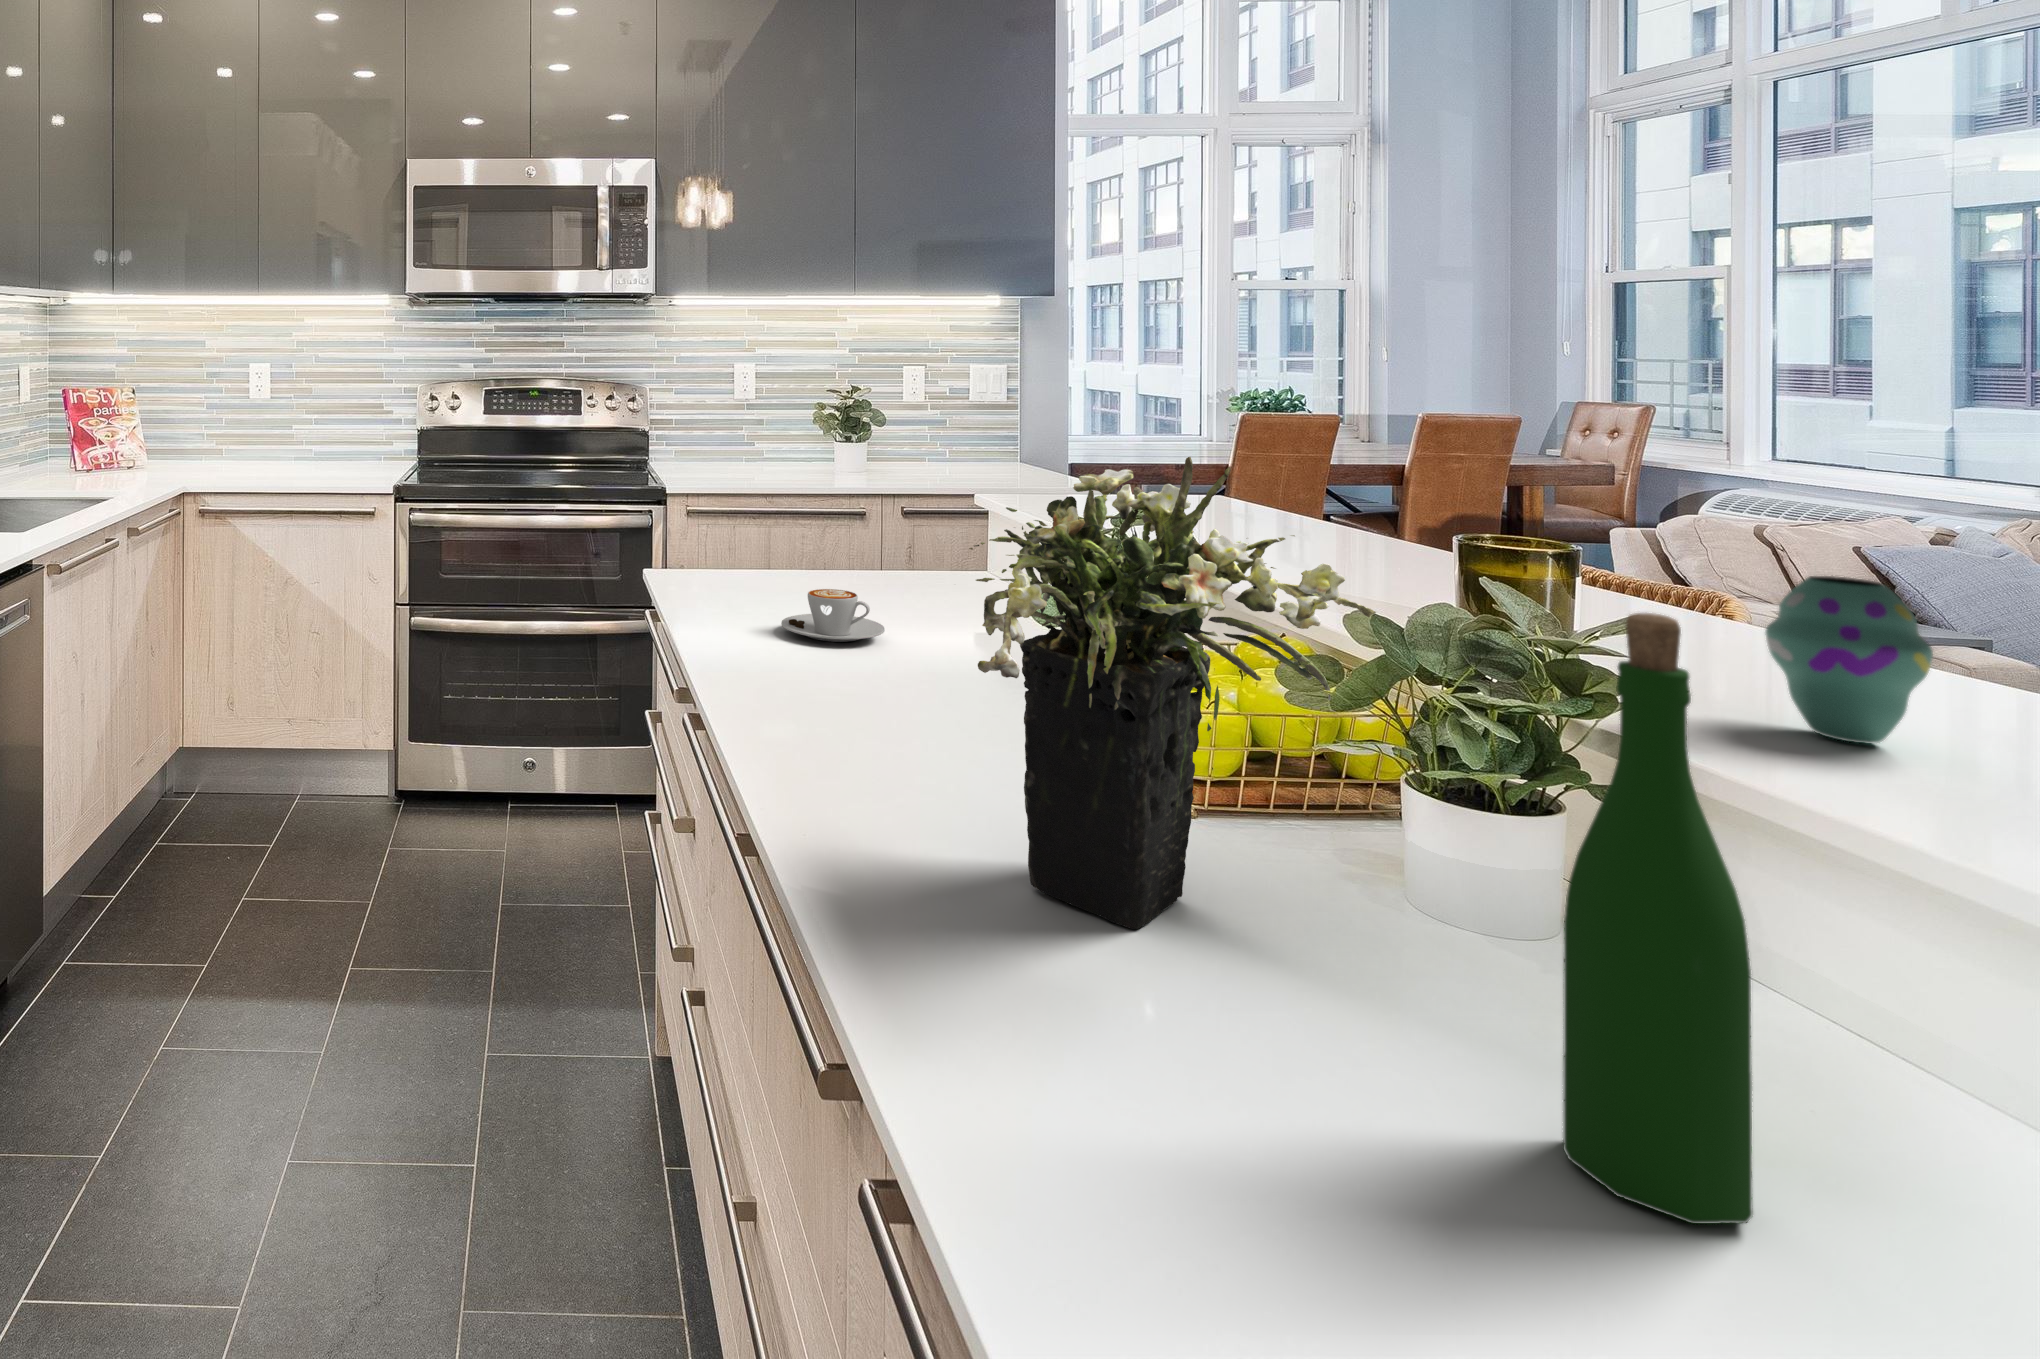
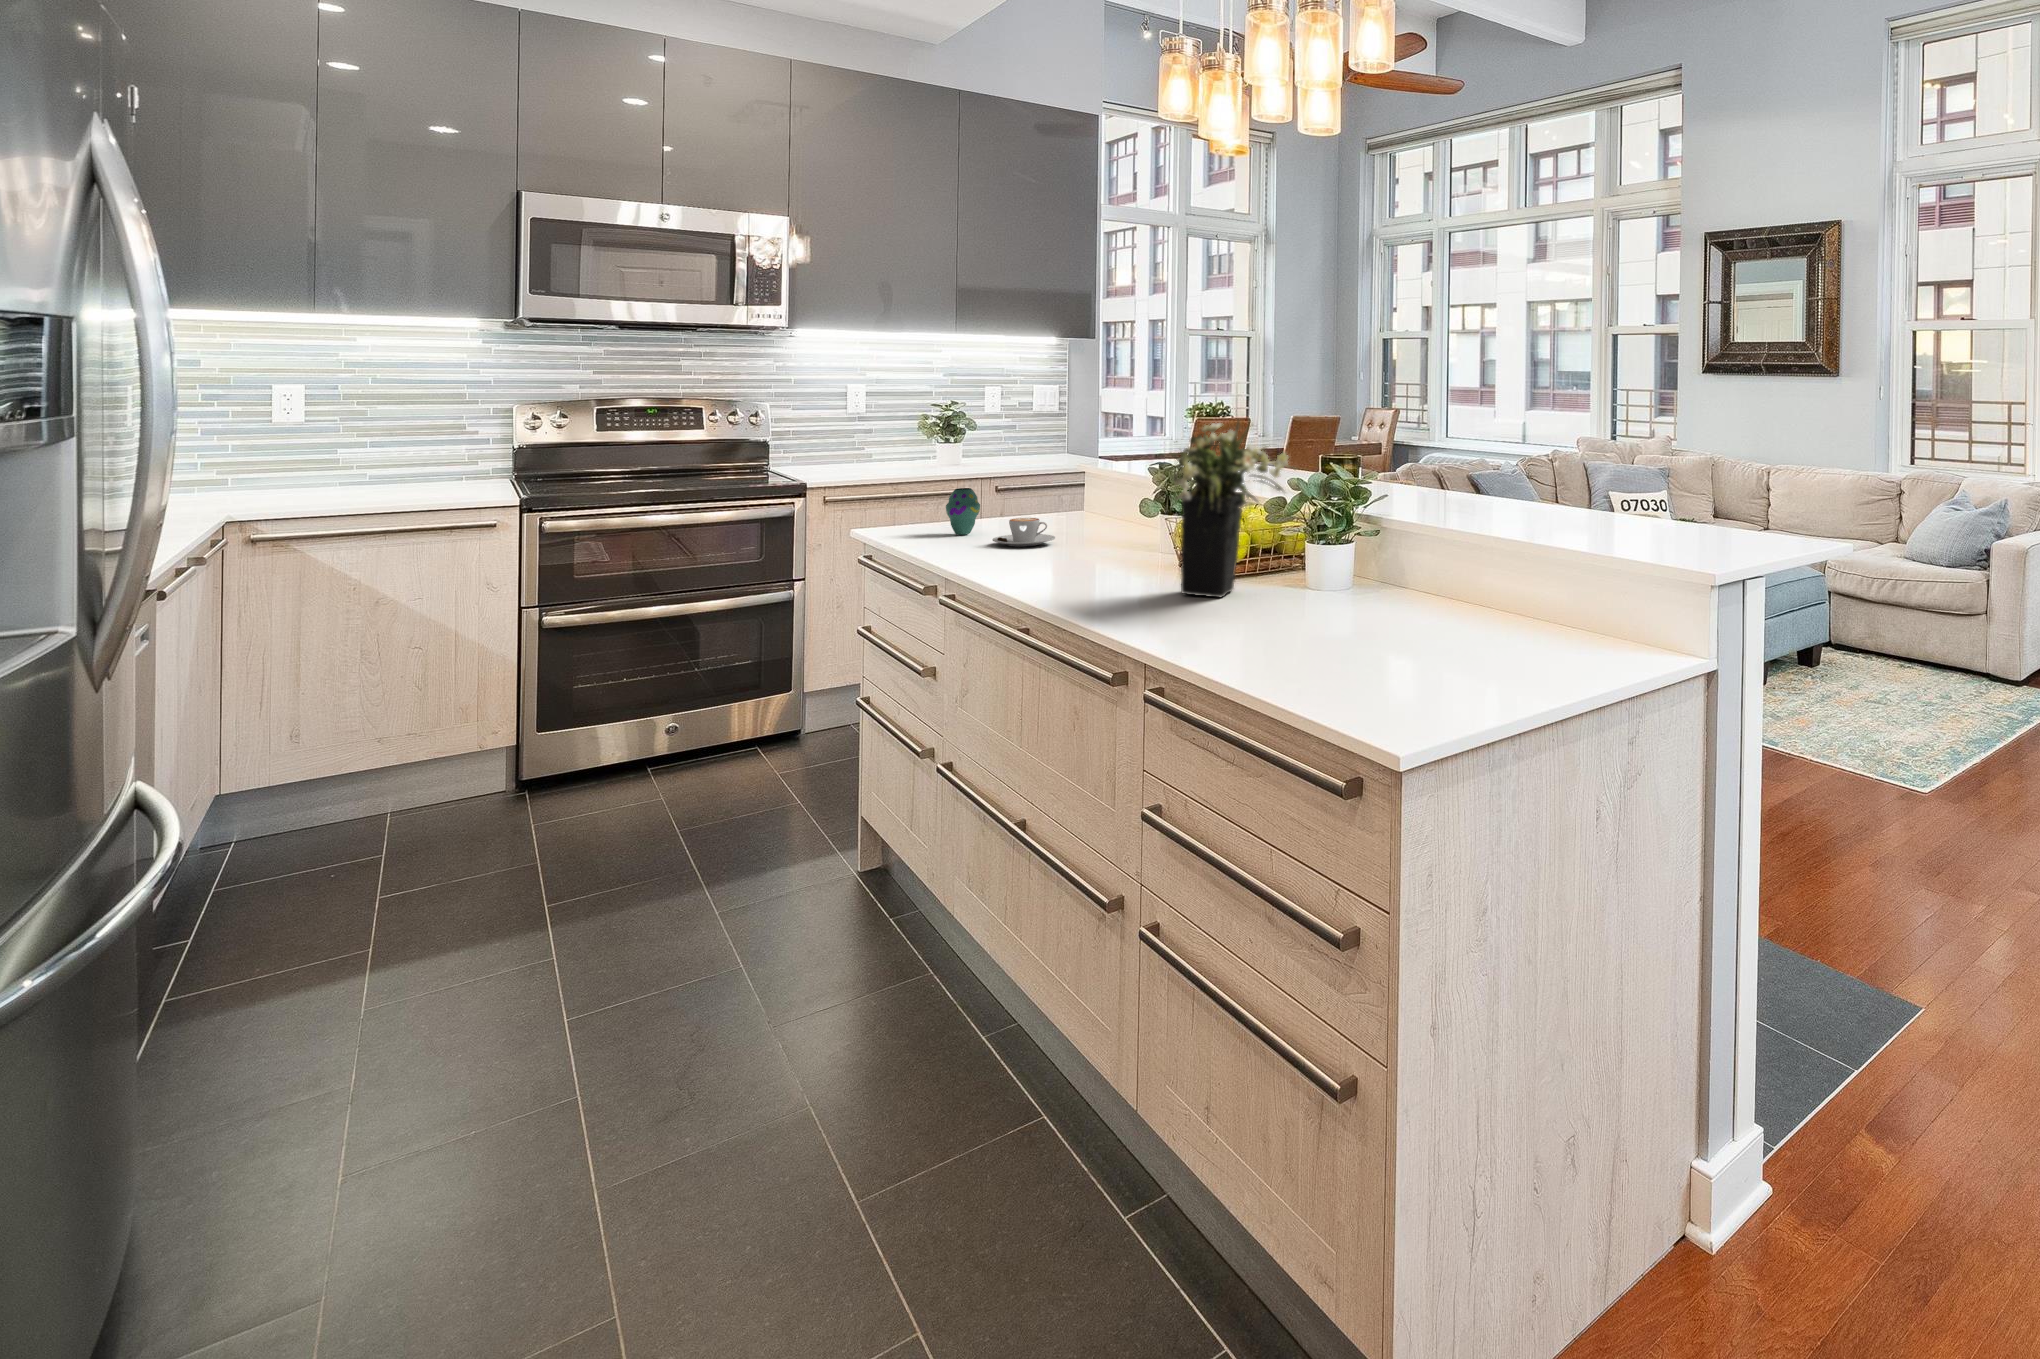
vase: present [1765,576,1933,744] -> present [946,488,980,535]
wine bottle: present [1563,613,1753,1224] -> none [1343,452,1382,614]

